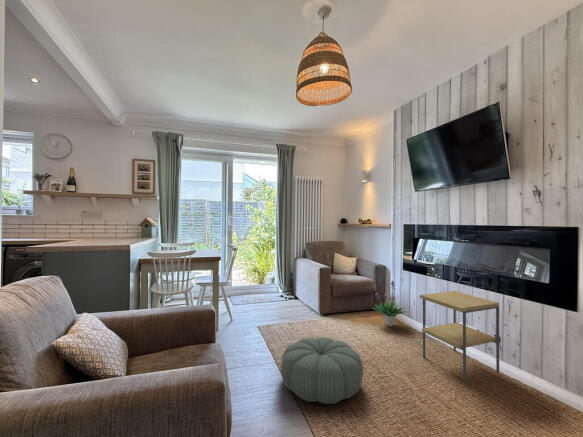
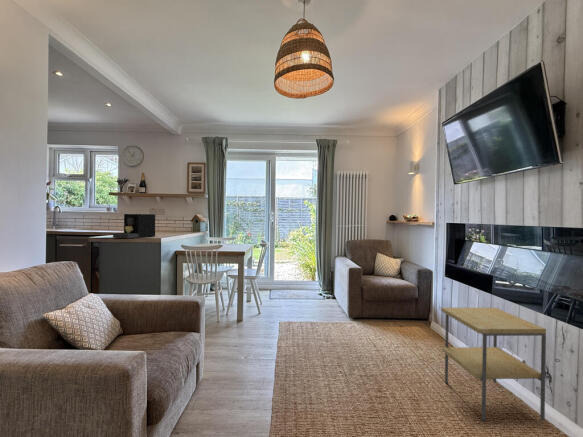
coffee maker: none [65,217,116,246] -> present [113,214,155,238]
potted plant: present [373,281,405,326] -> none [404,289,446,341]
pouf: present [281,337,363,404] -> none [266,339,352,410]

